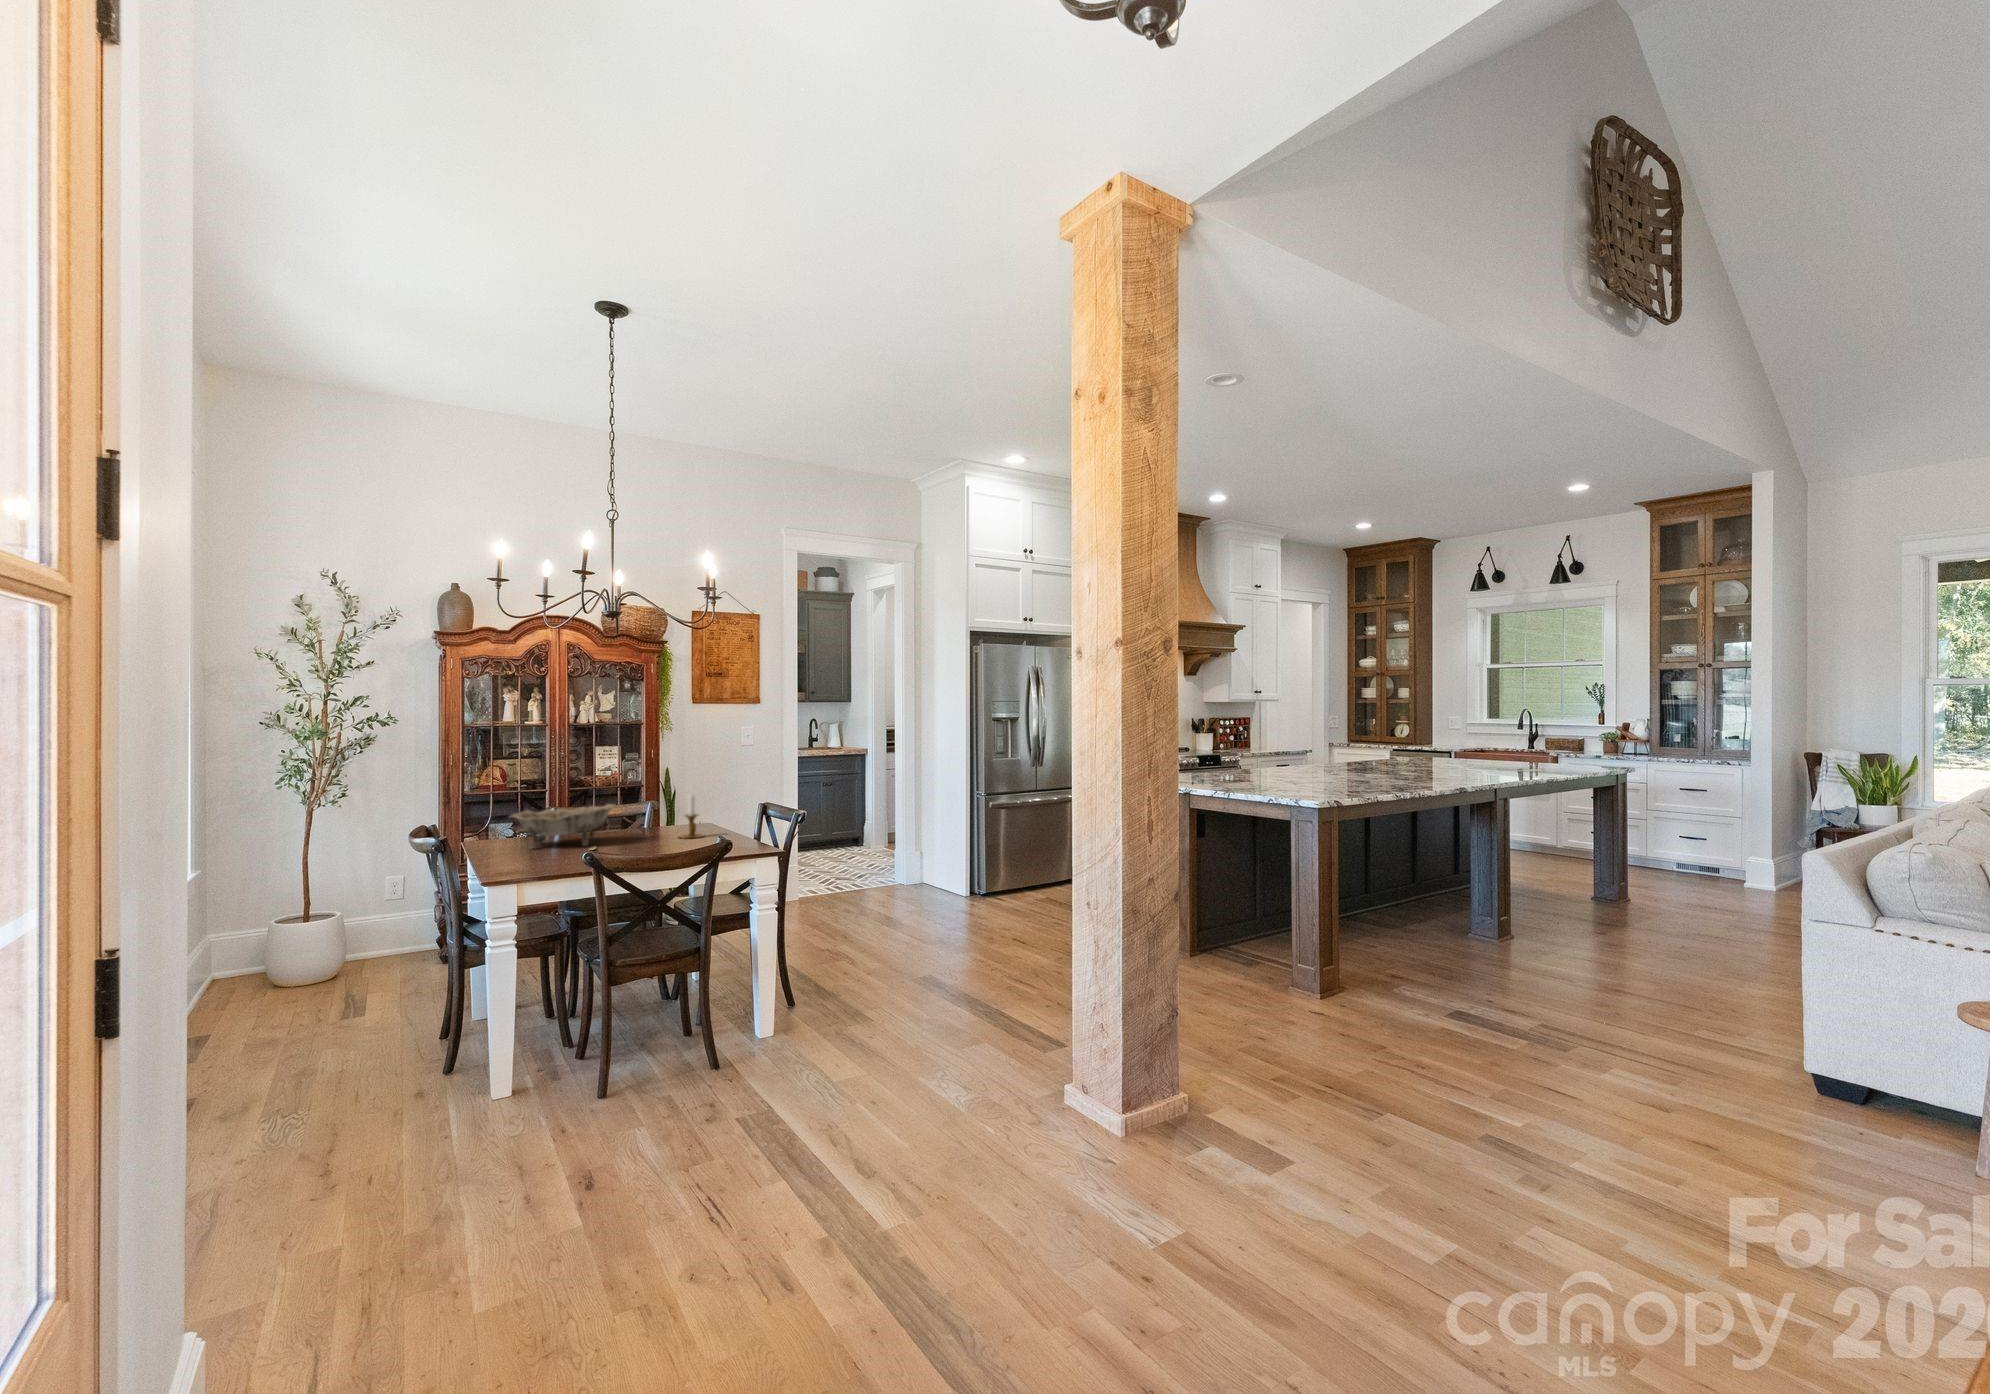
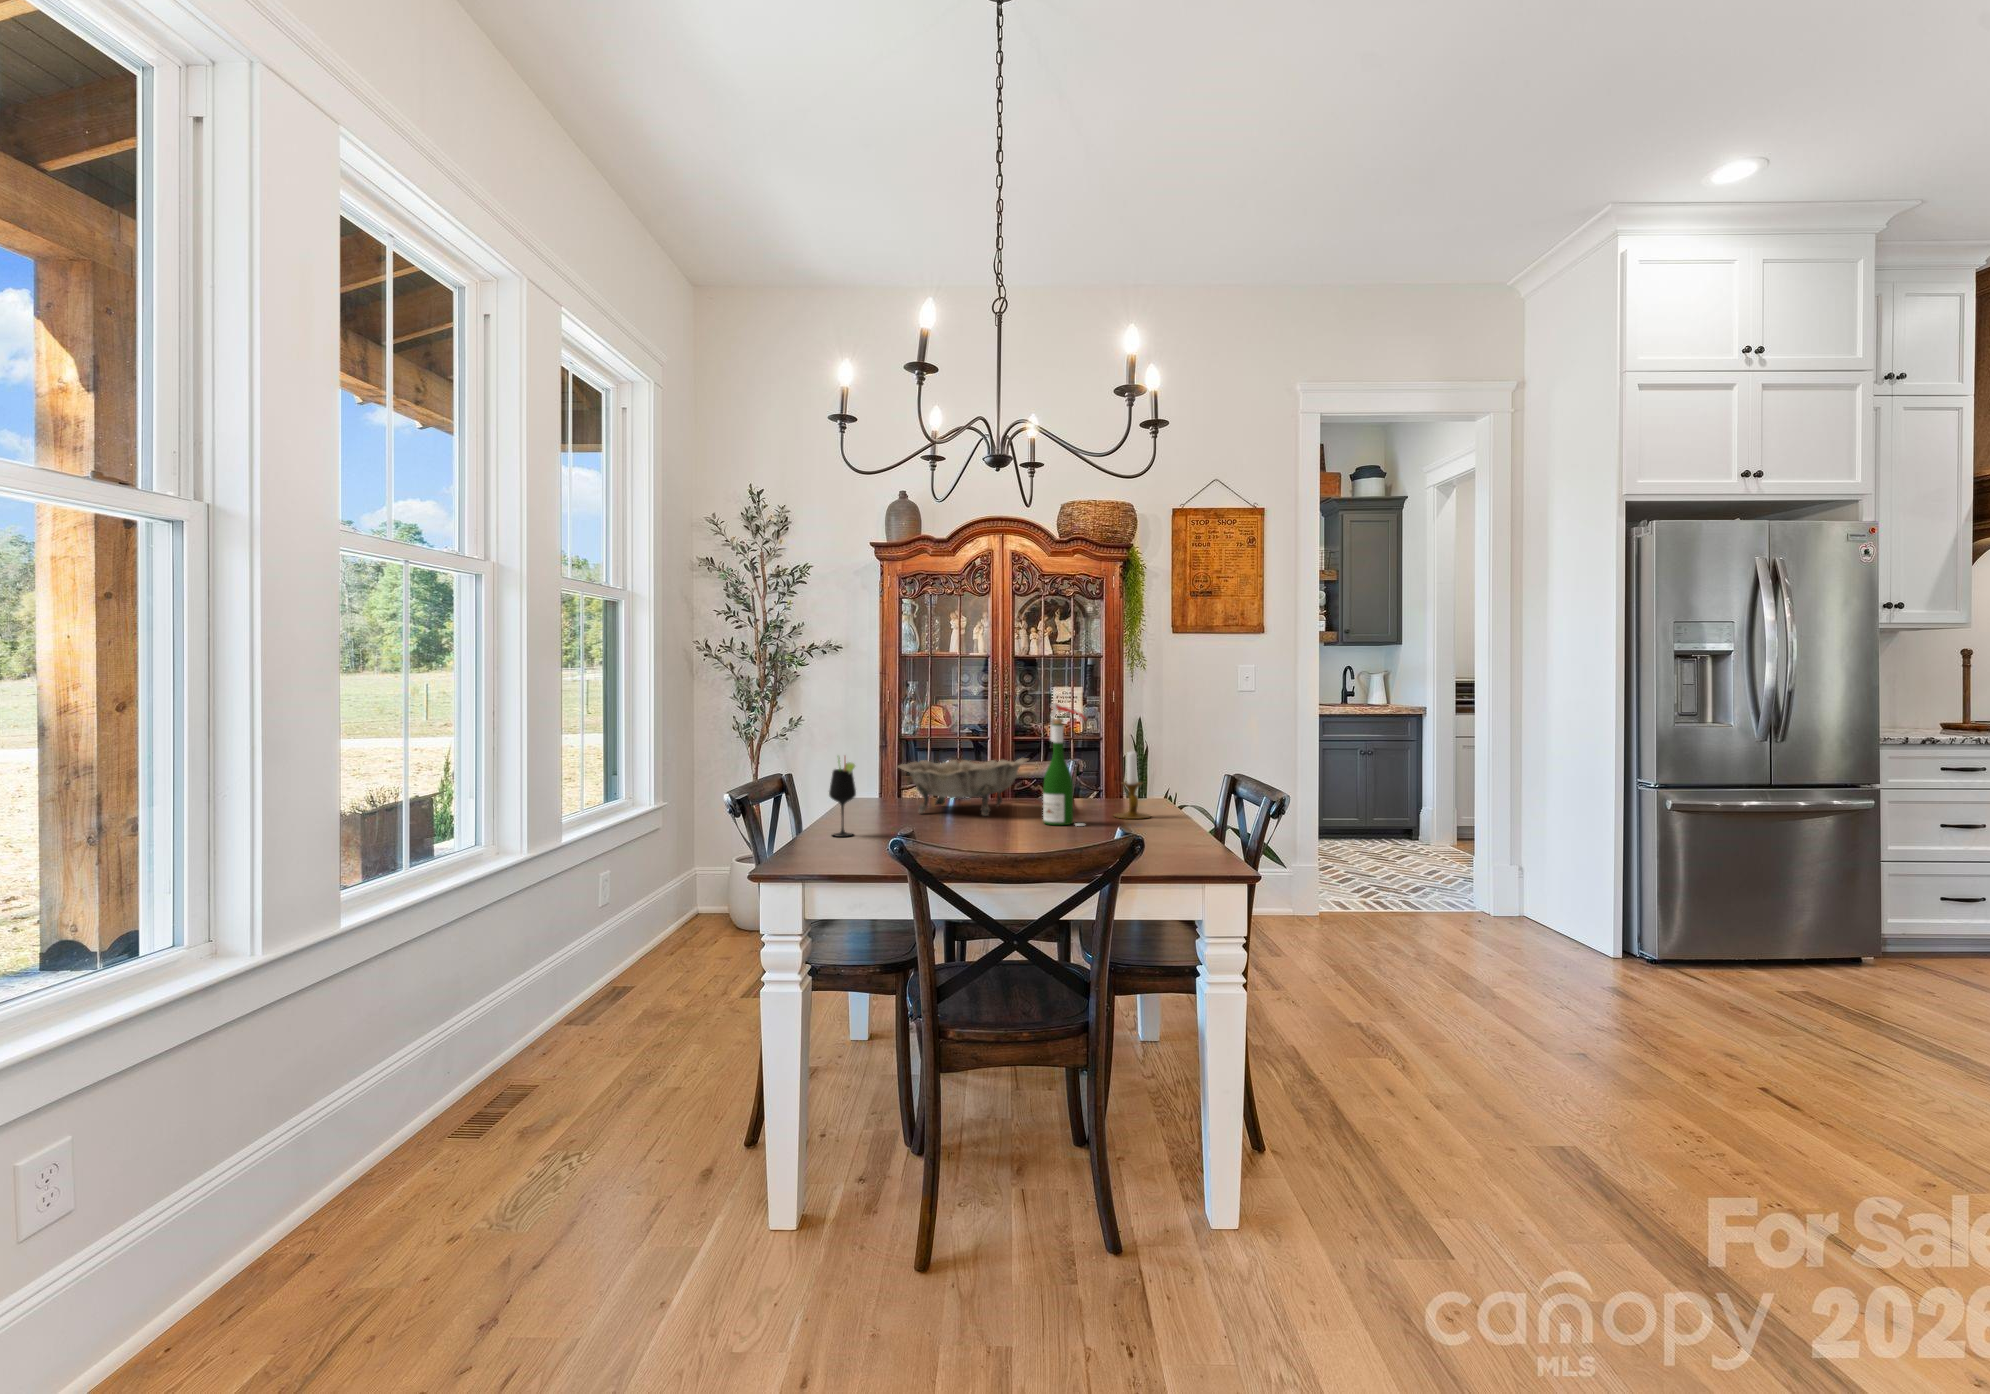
wine bottle: none [633,766,666,847] -> present [1043,703,1086,826]
wine glass: none [477,810,501,869] -> present [829,758,856,837]

